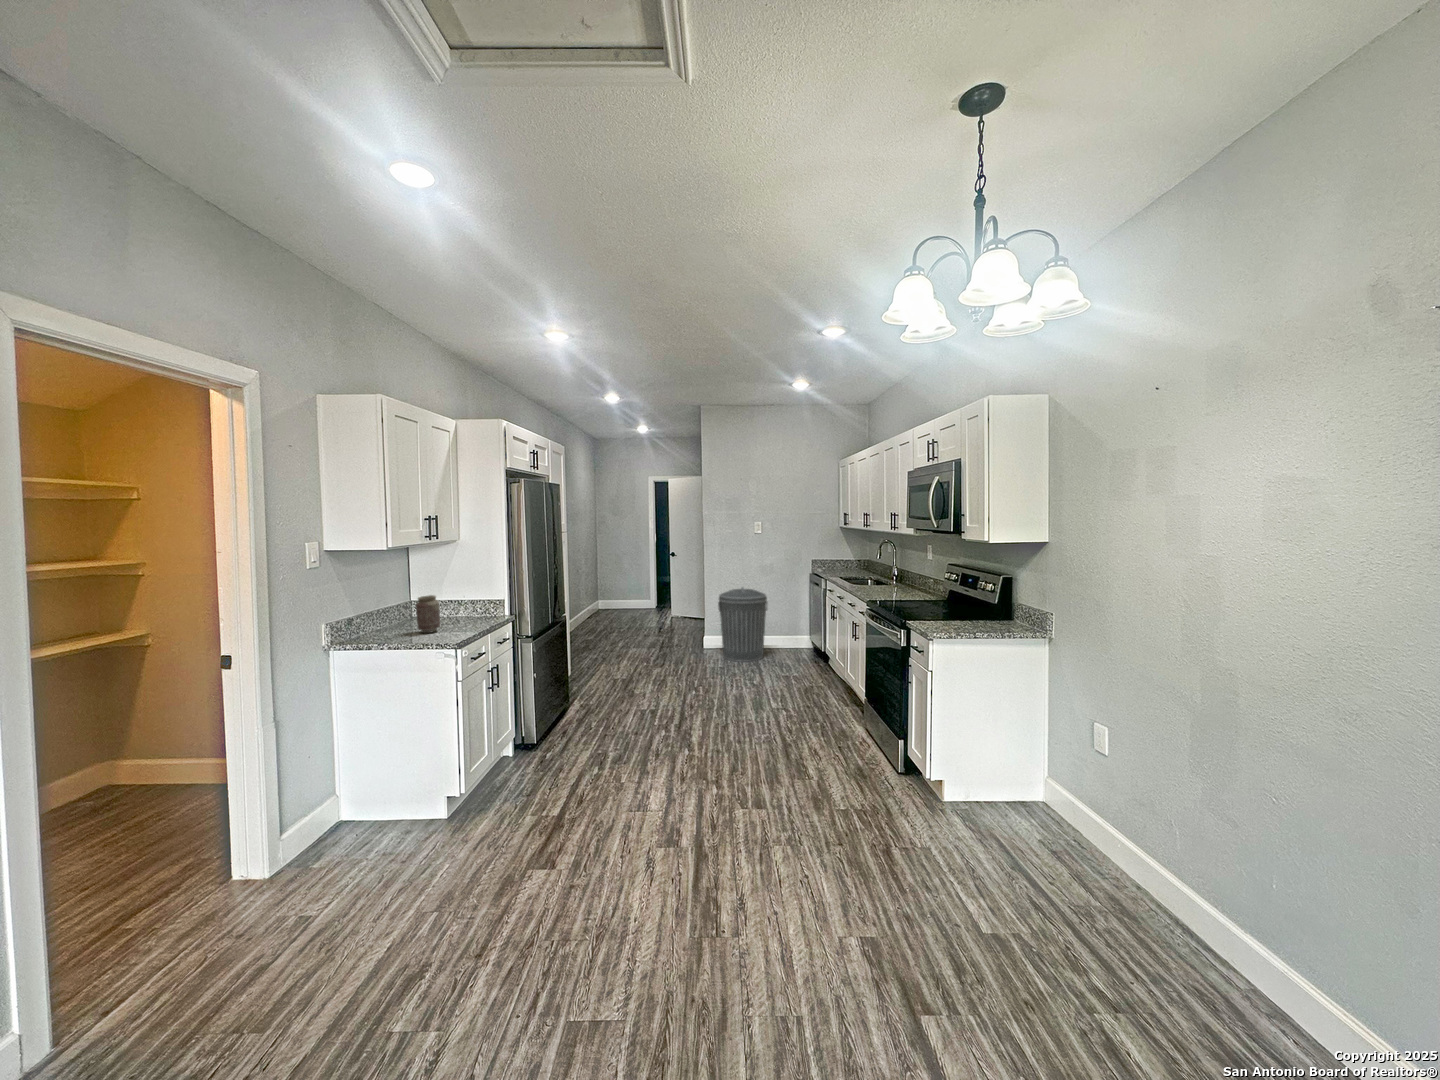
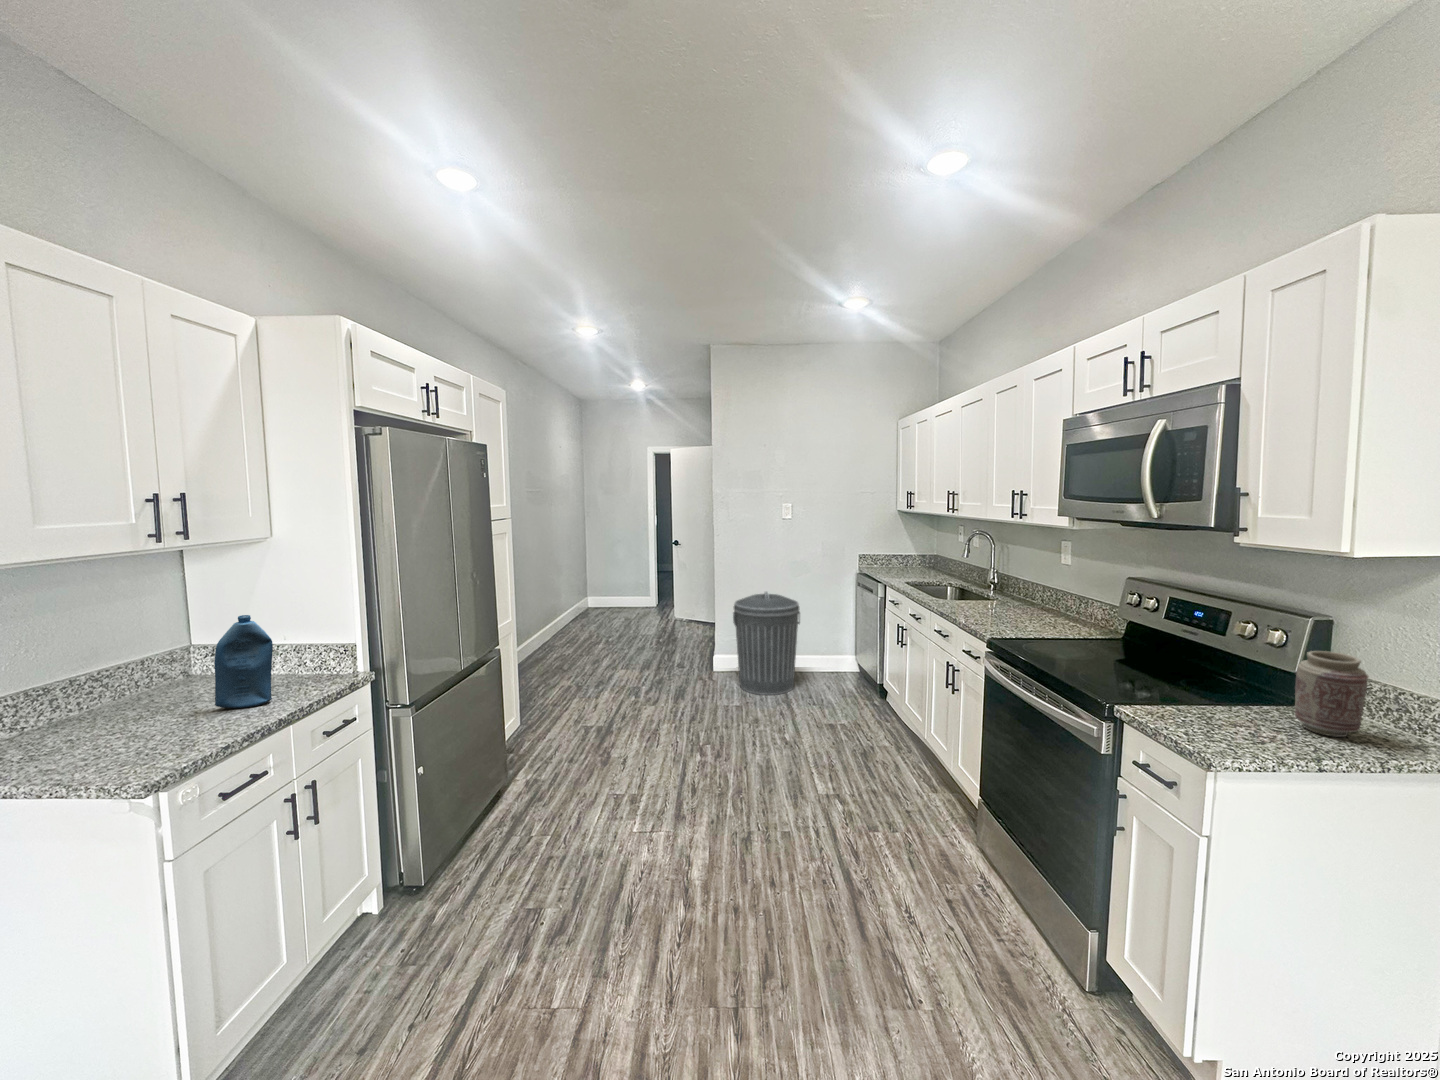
bottle: none [449,578,475,626] -> present [215,615,273,708]
vase: present [415,595,440,633] -> present [1295,651,1369,737]

